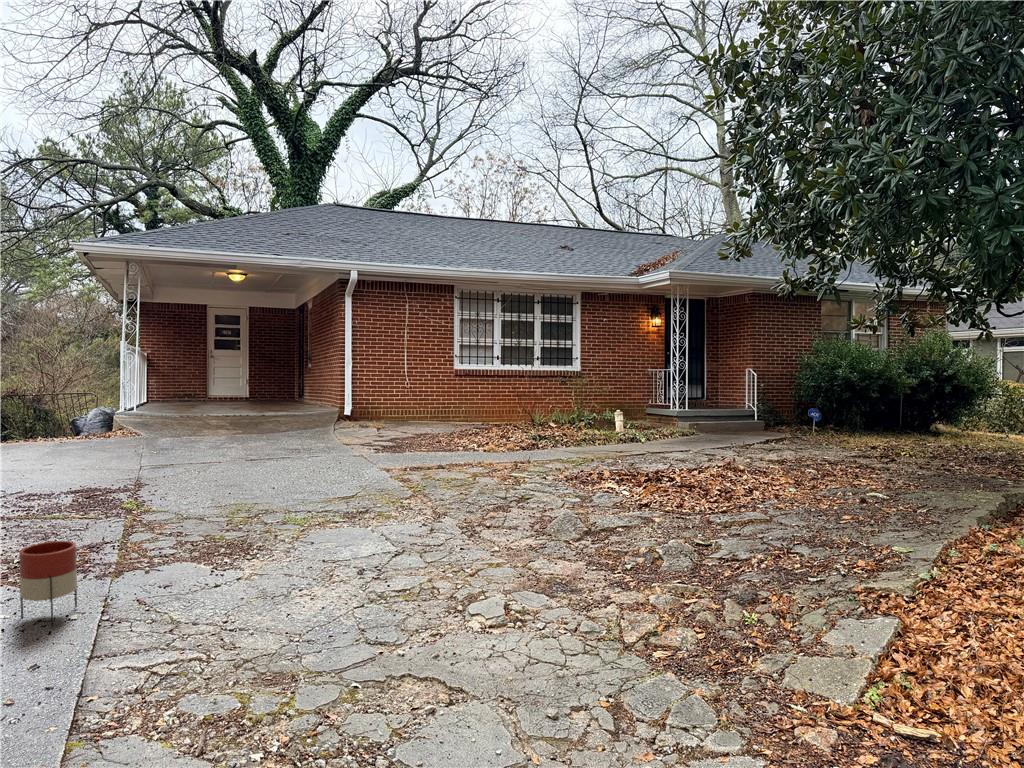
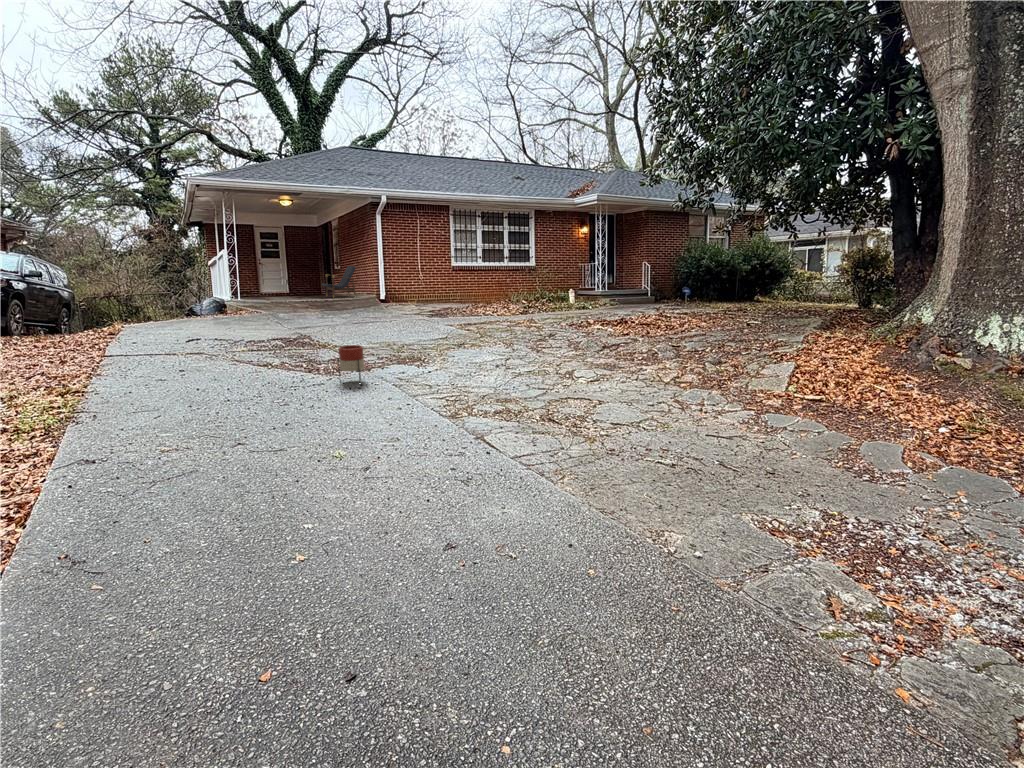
lounge chair: none [275,365,322,410] -> present [322,266,355,298]

